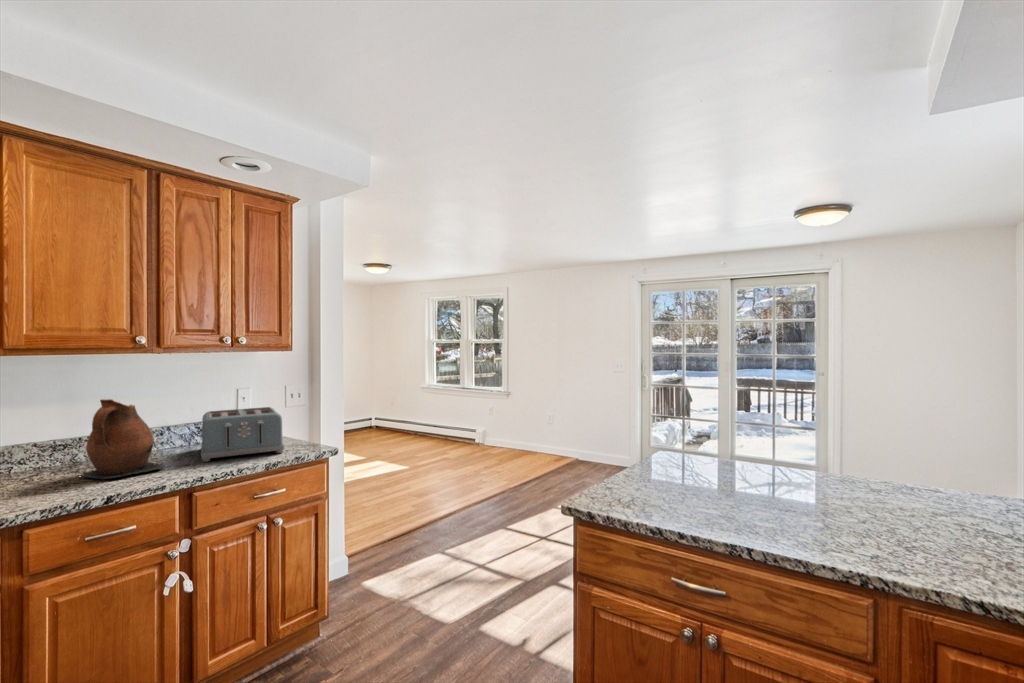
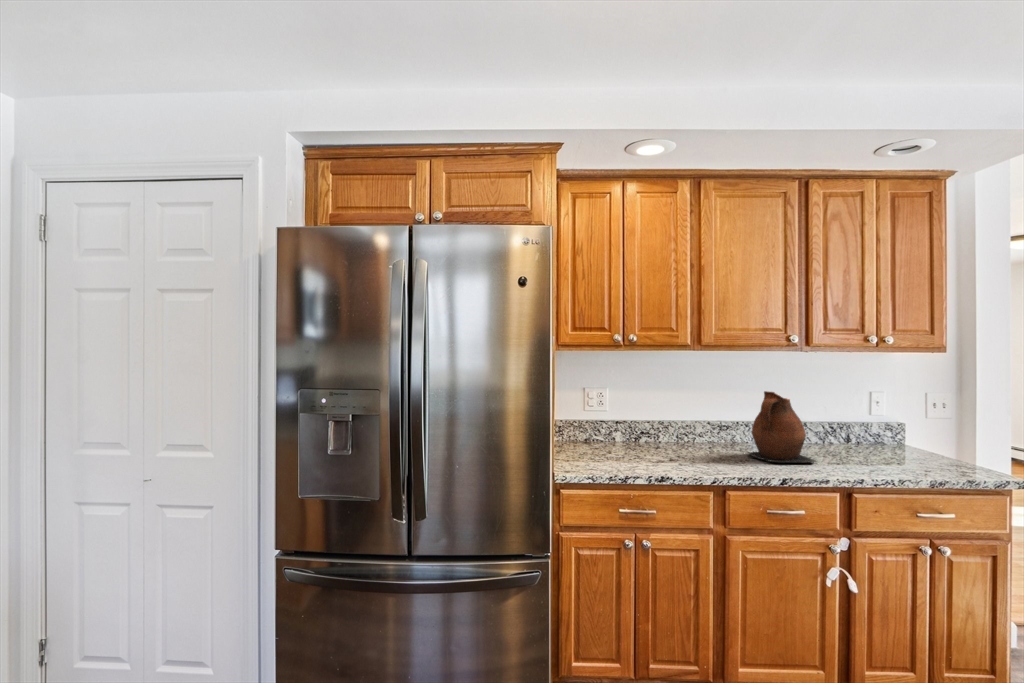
toaster: present [201,407,284,462] -> none [838,413,947,472]

